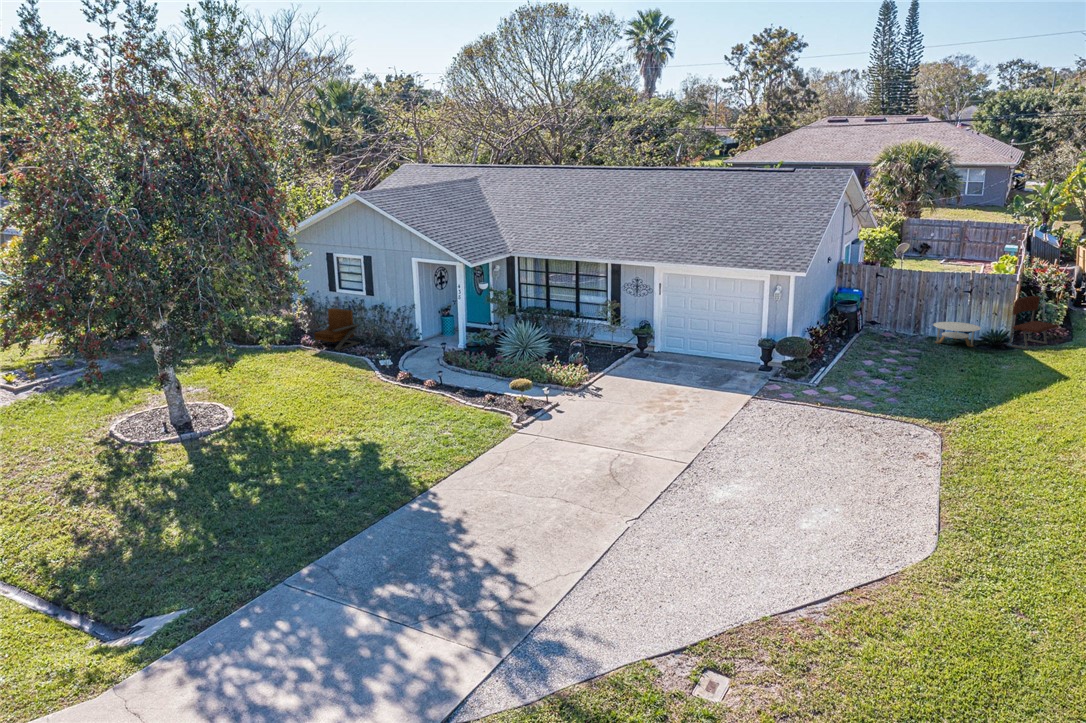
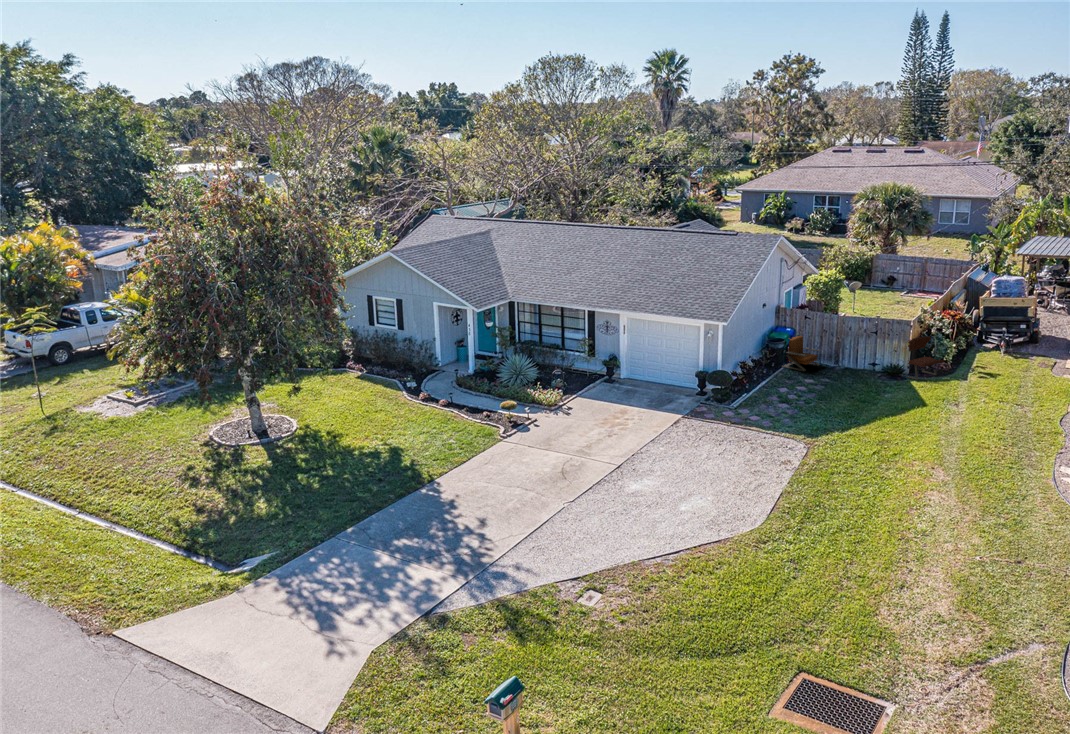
lounge chair: present [310,308,359,350] -> present [782,336,820,371]
round table: present [933,322,981,347] -> none [845,356,882,377]

